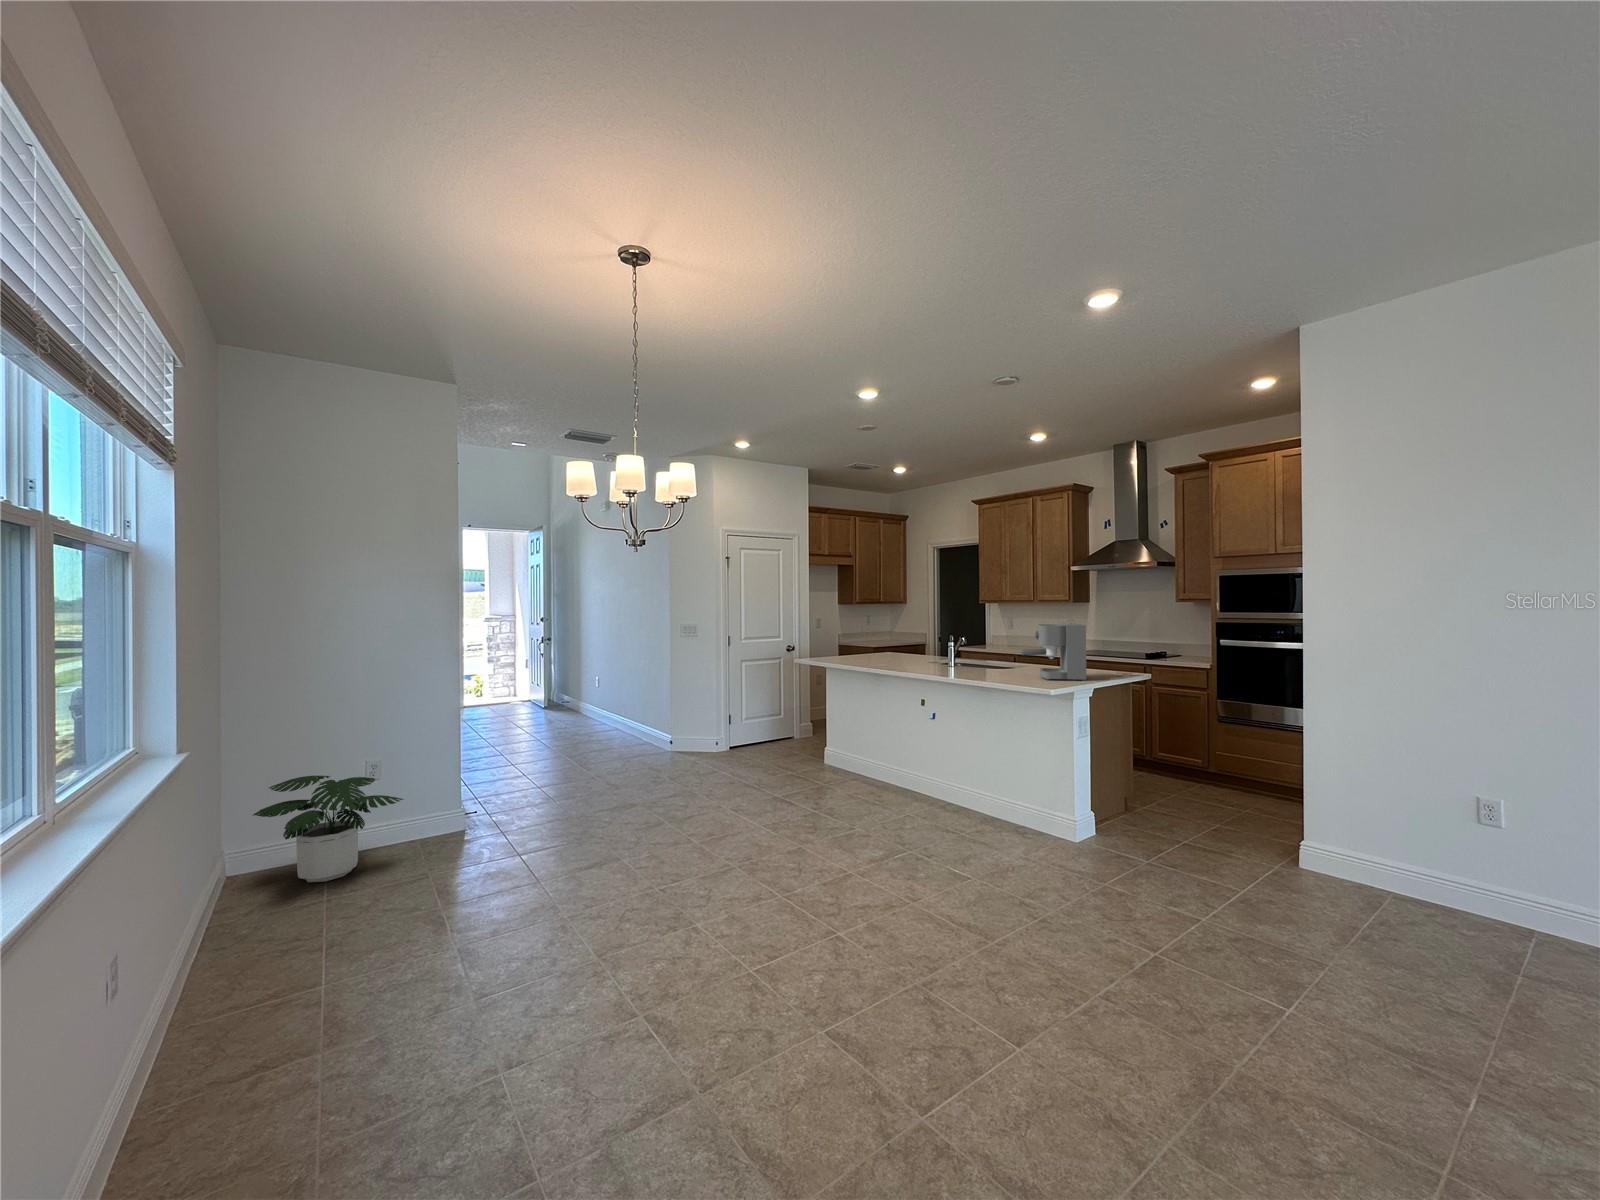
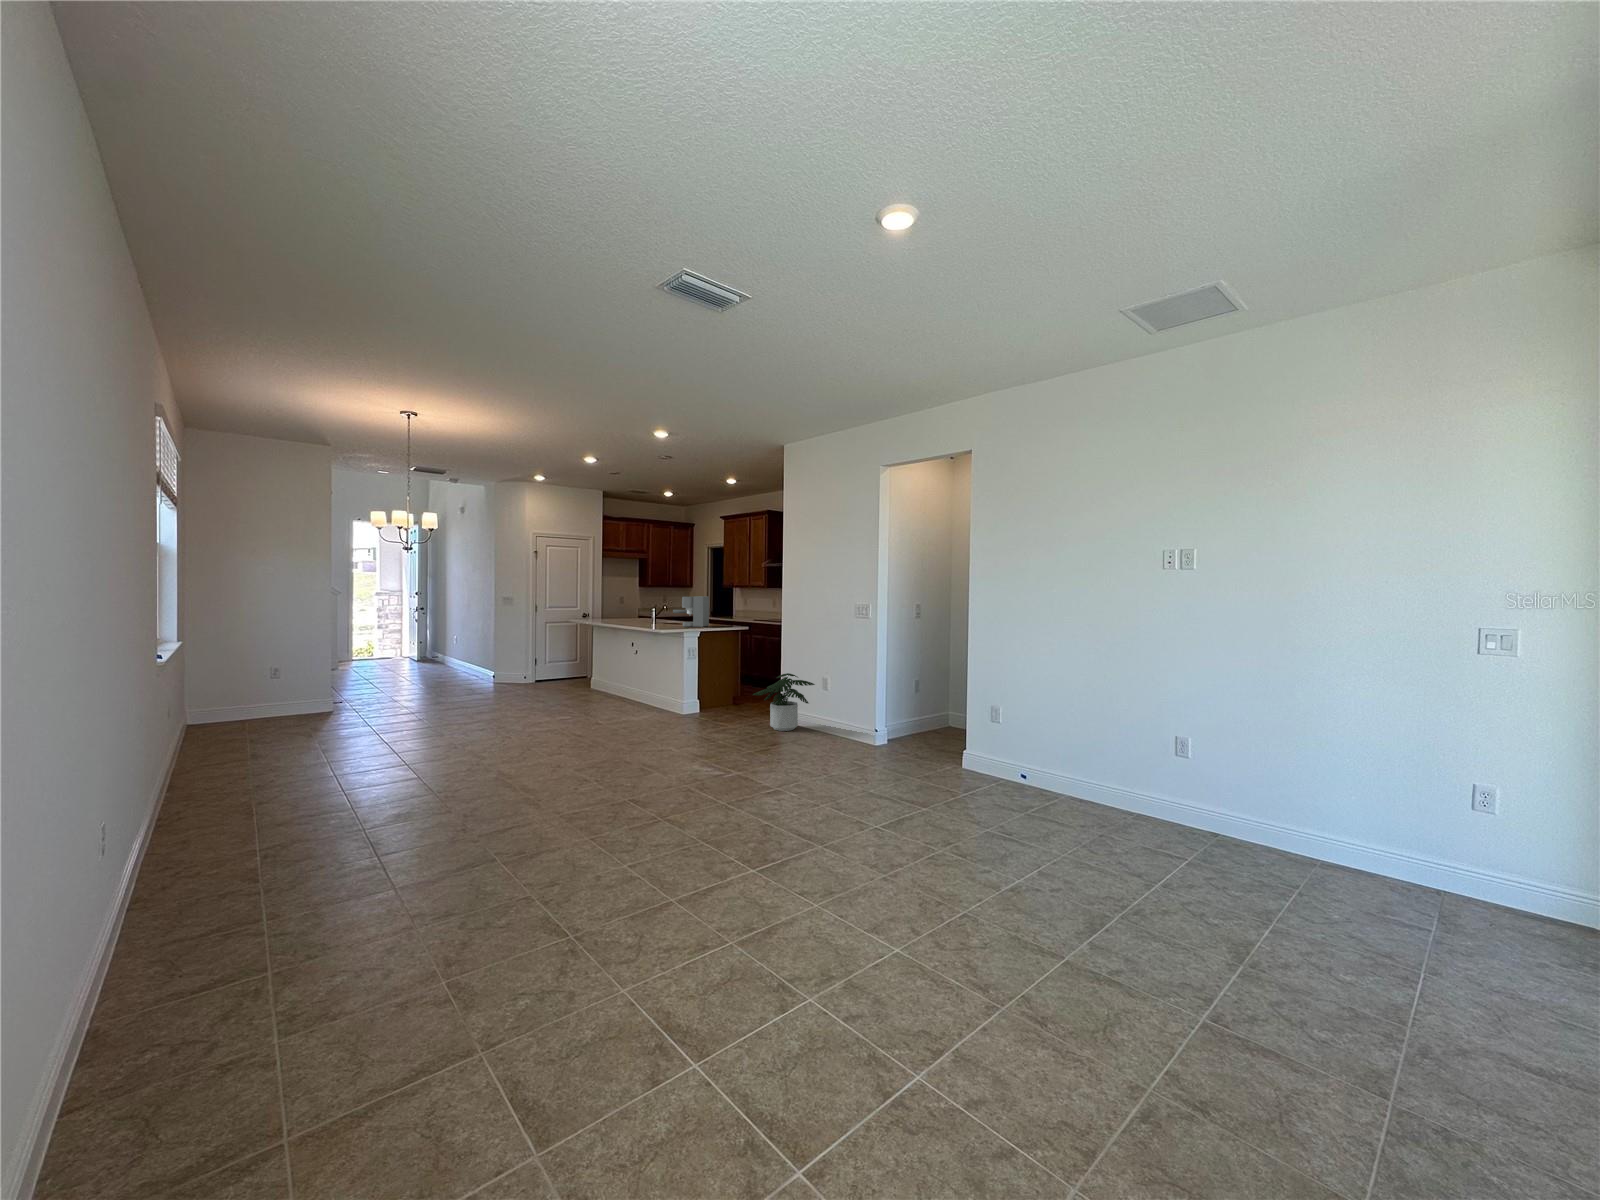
potted plant: present [253,776,403,882] -> present [753,673,815,731]

